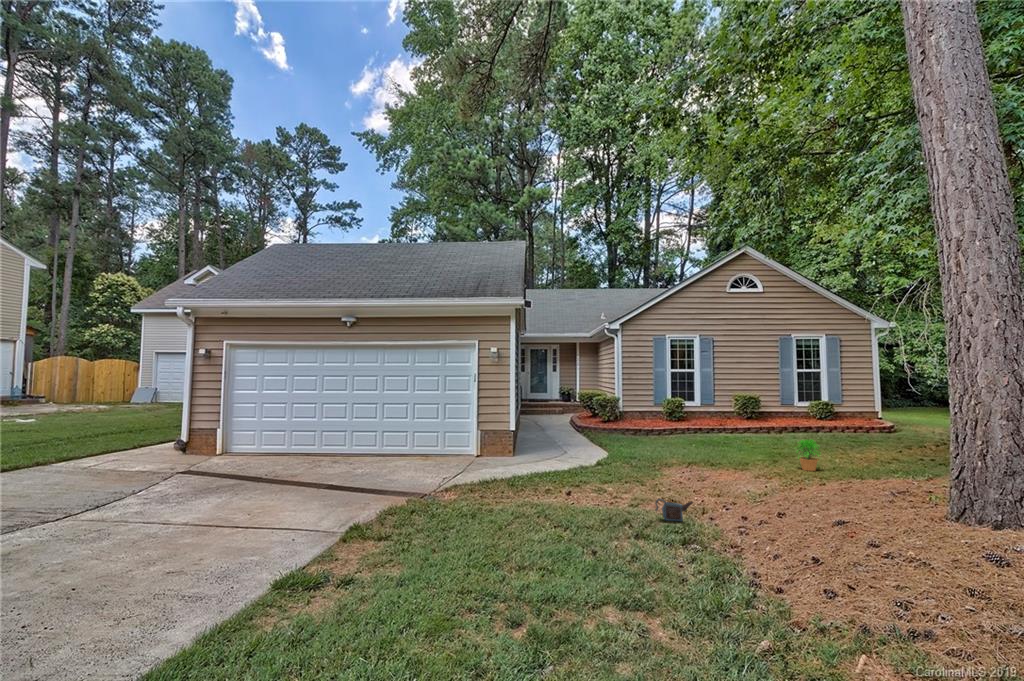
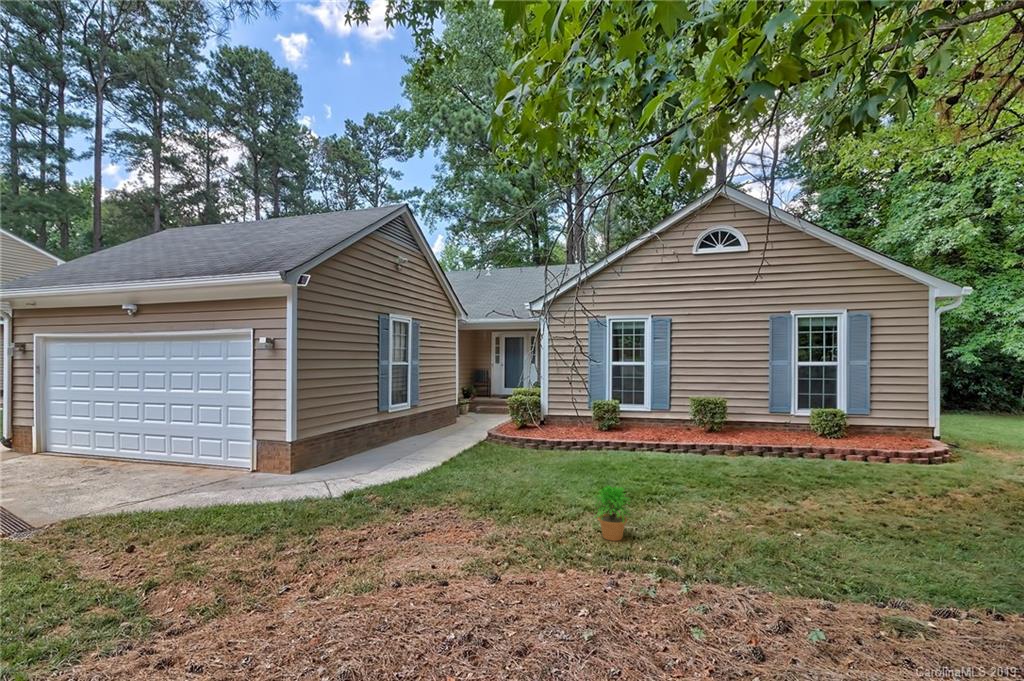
watering can: present [655,499,693,521] -> none [83,595,119,642]

